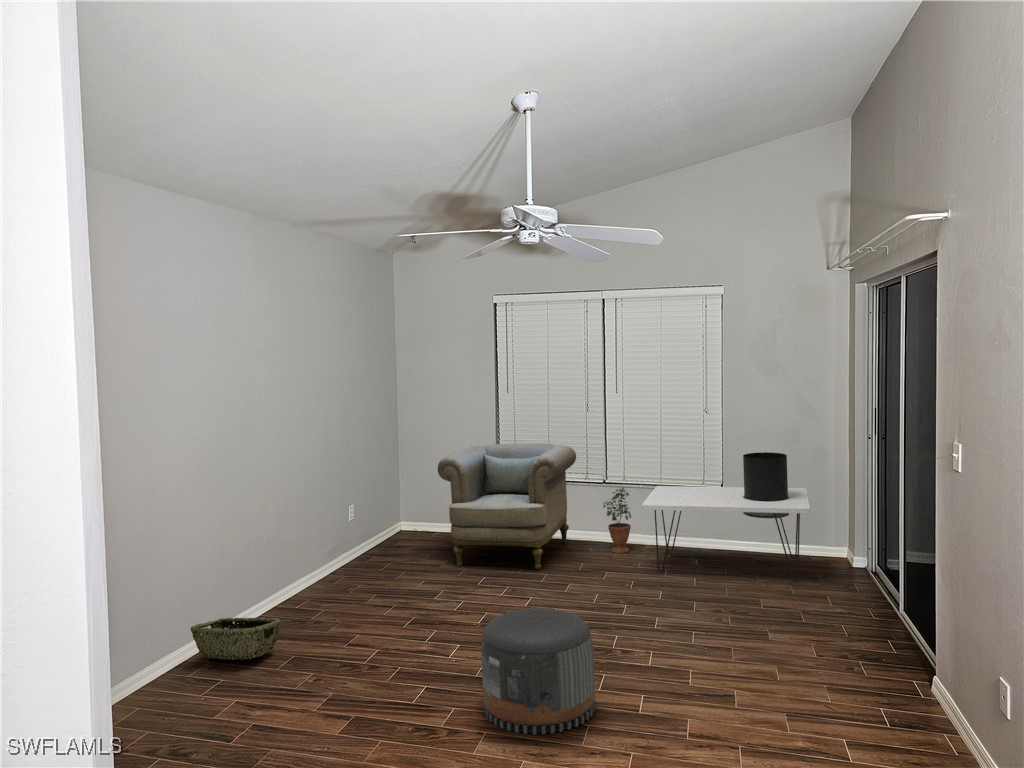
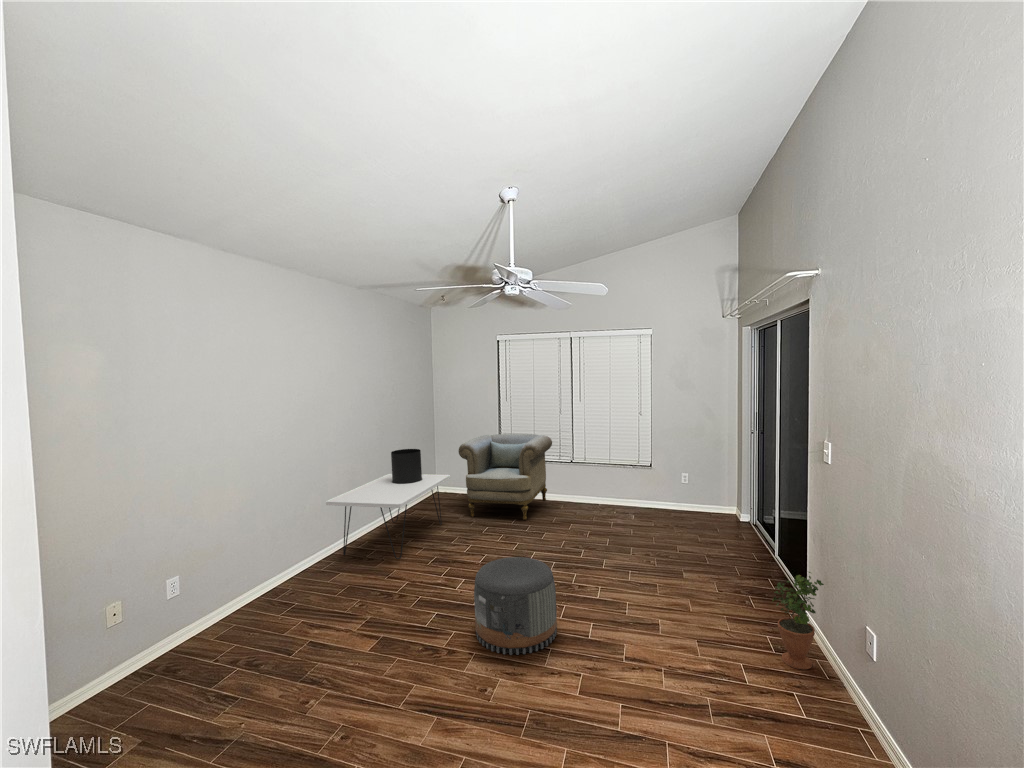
side table: present [642,452,810,580] -> present [326,449,450,559]
potted plant: present [603,488,631,553] -> present [773,572,824,669]
woven basket: present [191,617,281,660] -> none [277,557,340,588]

